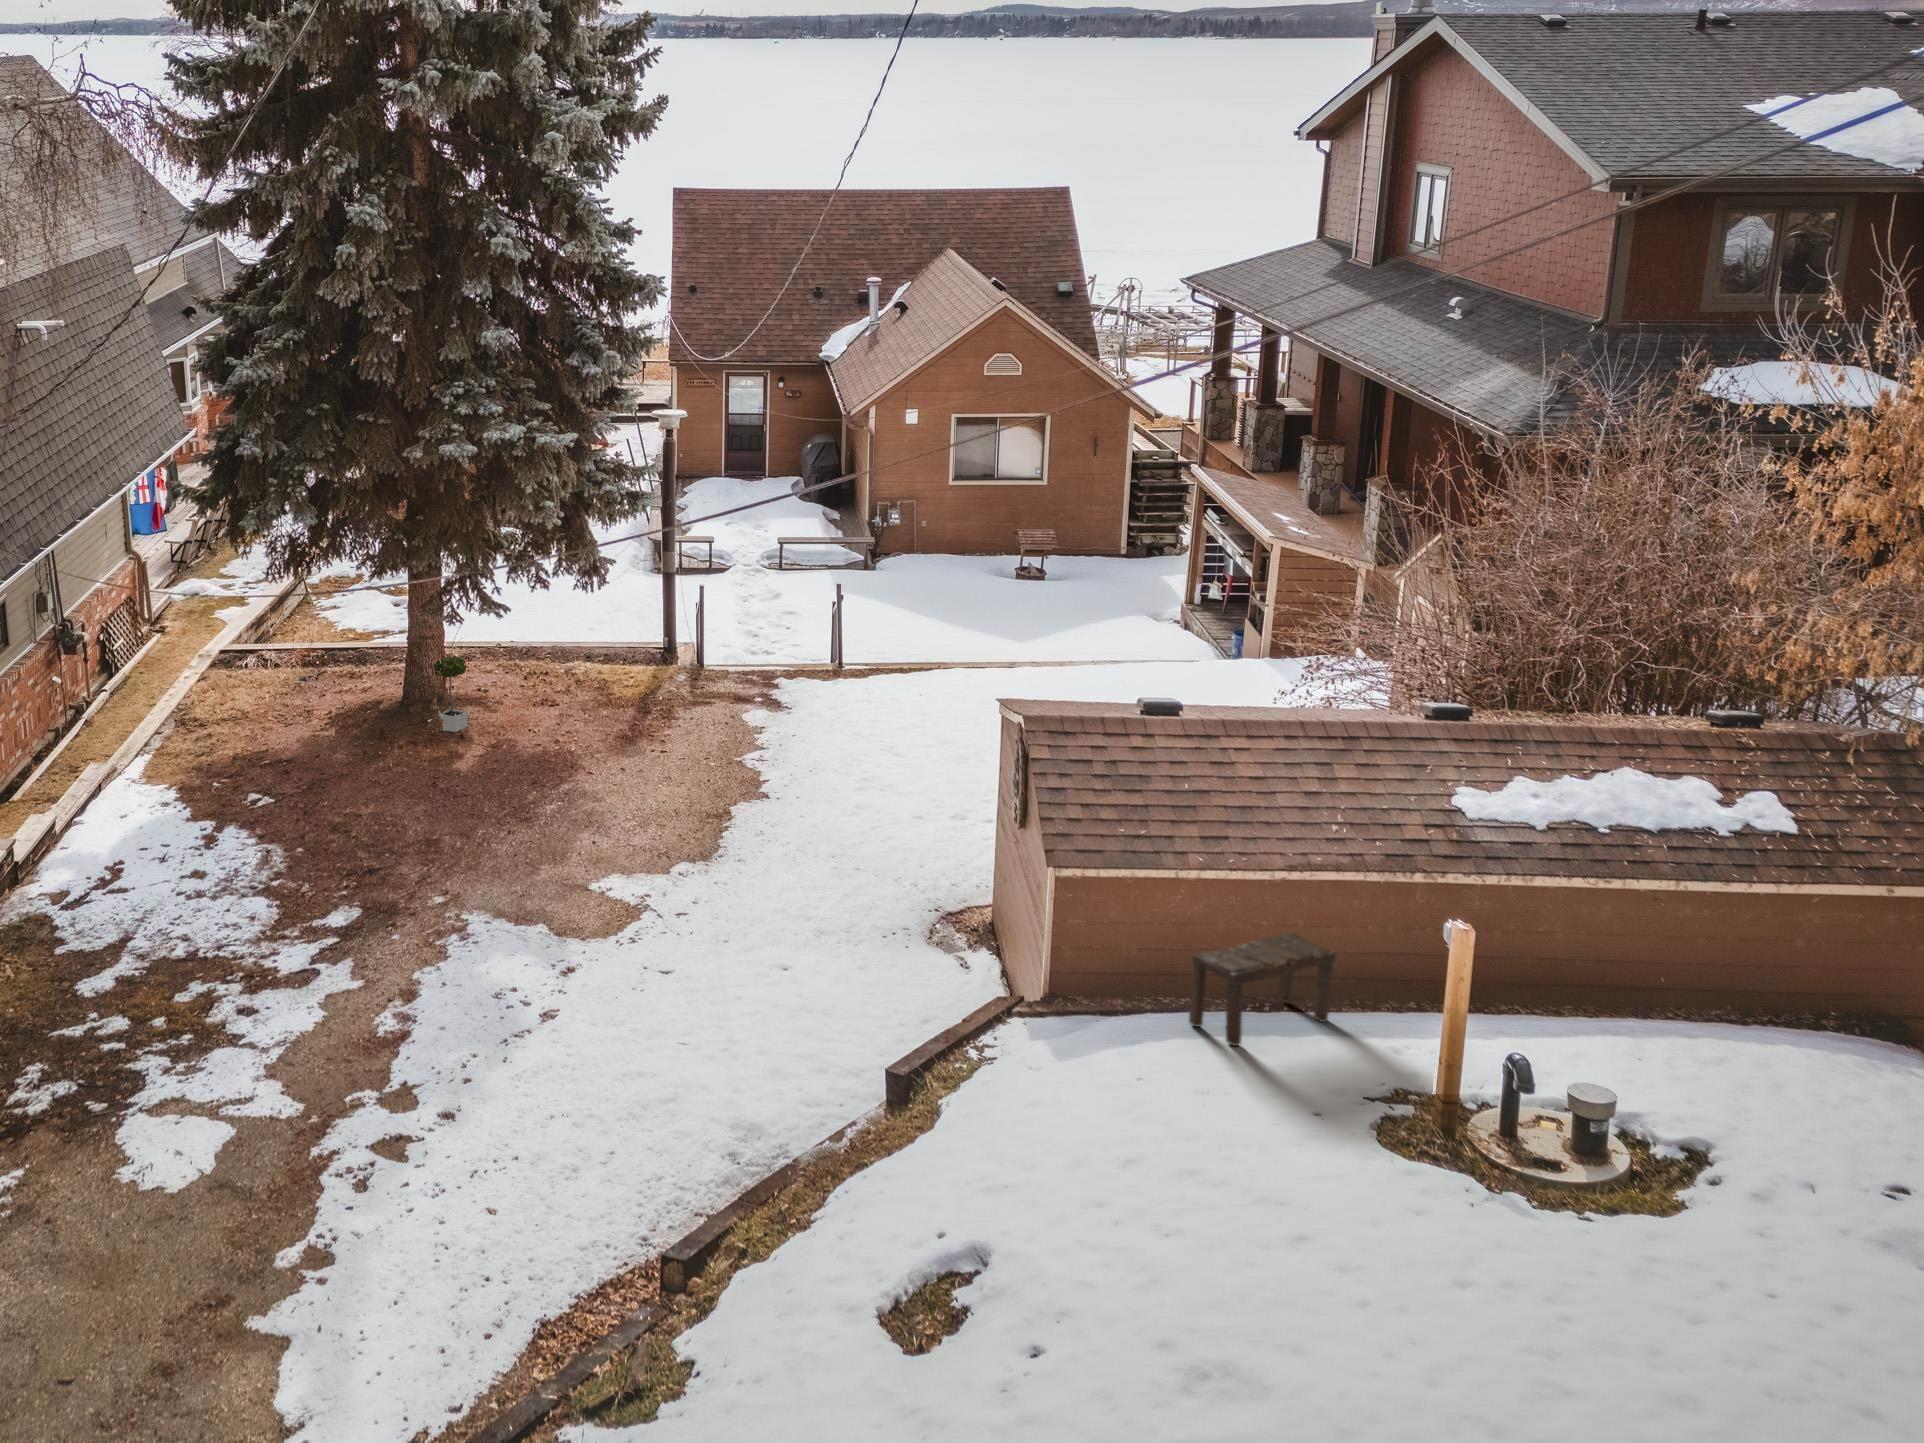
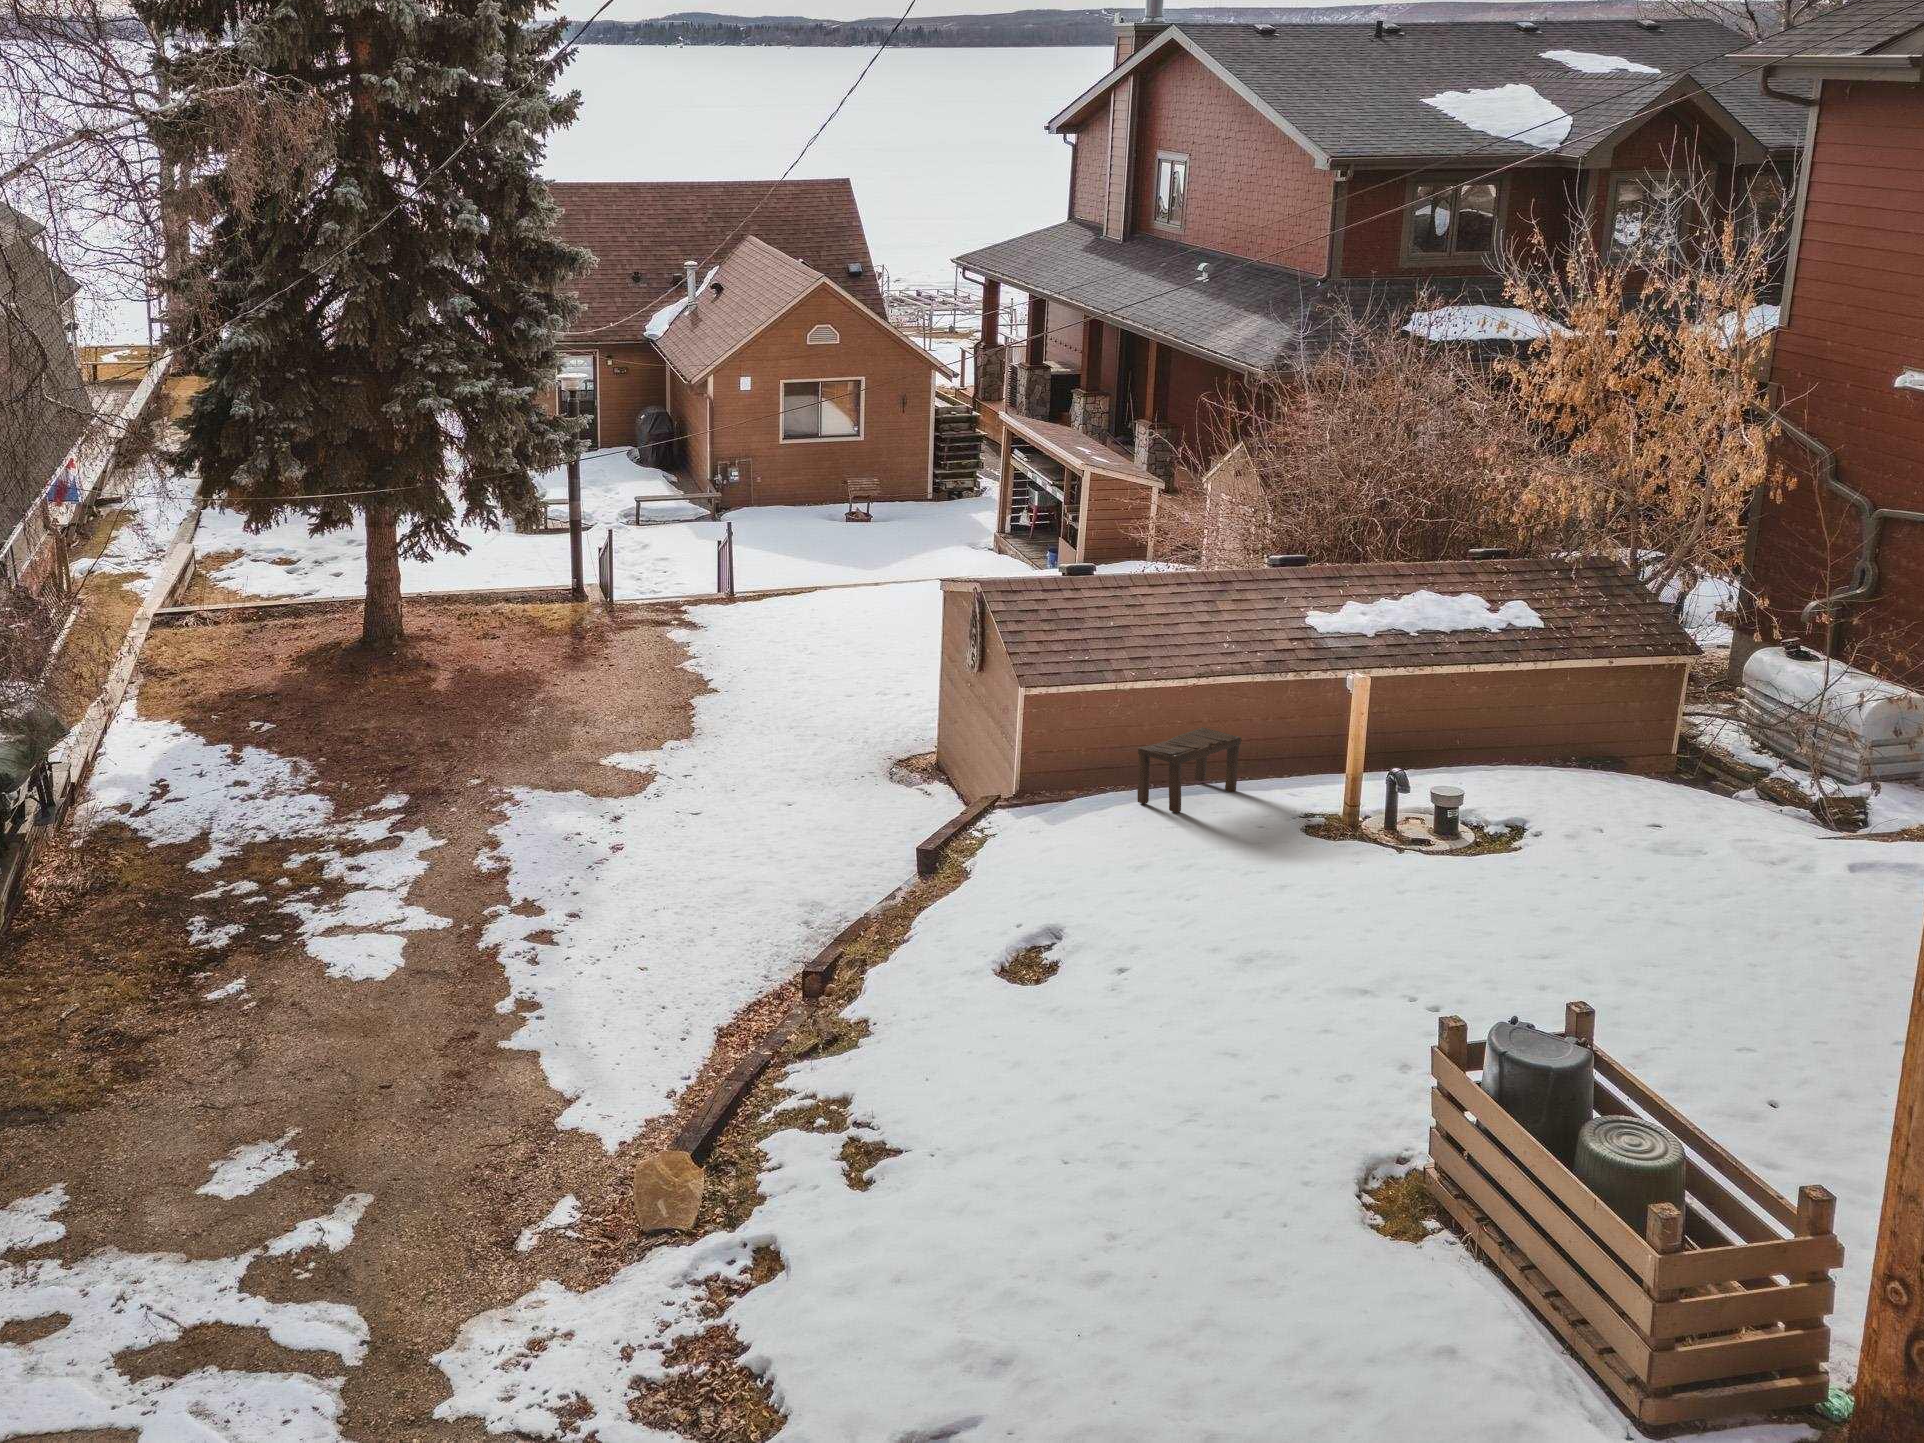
potted tree: present [434,657,468,732] -> none [392,598,424,667]

